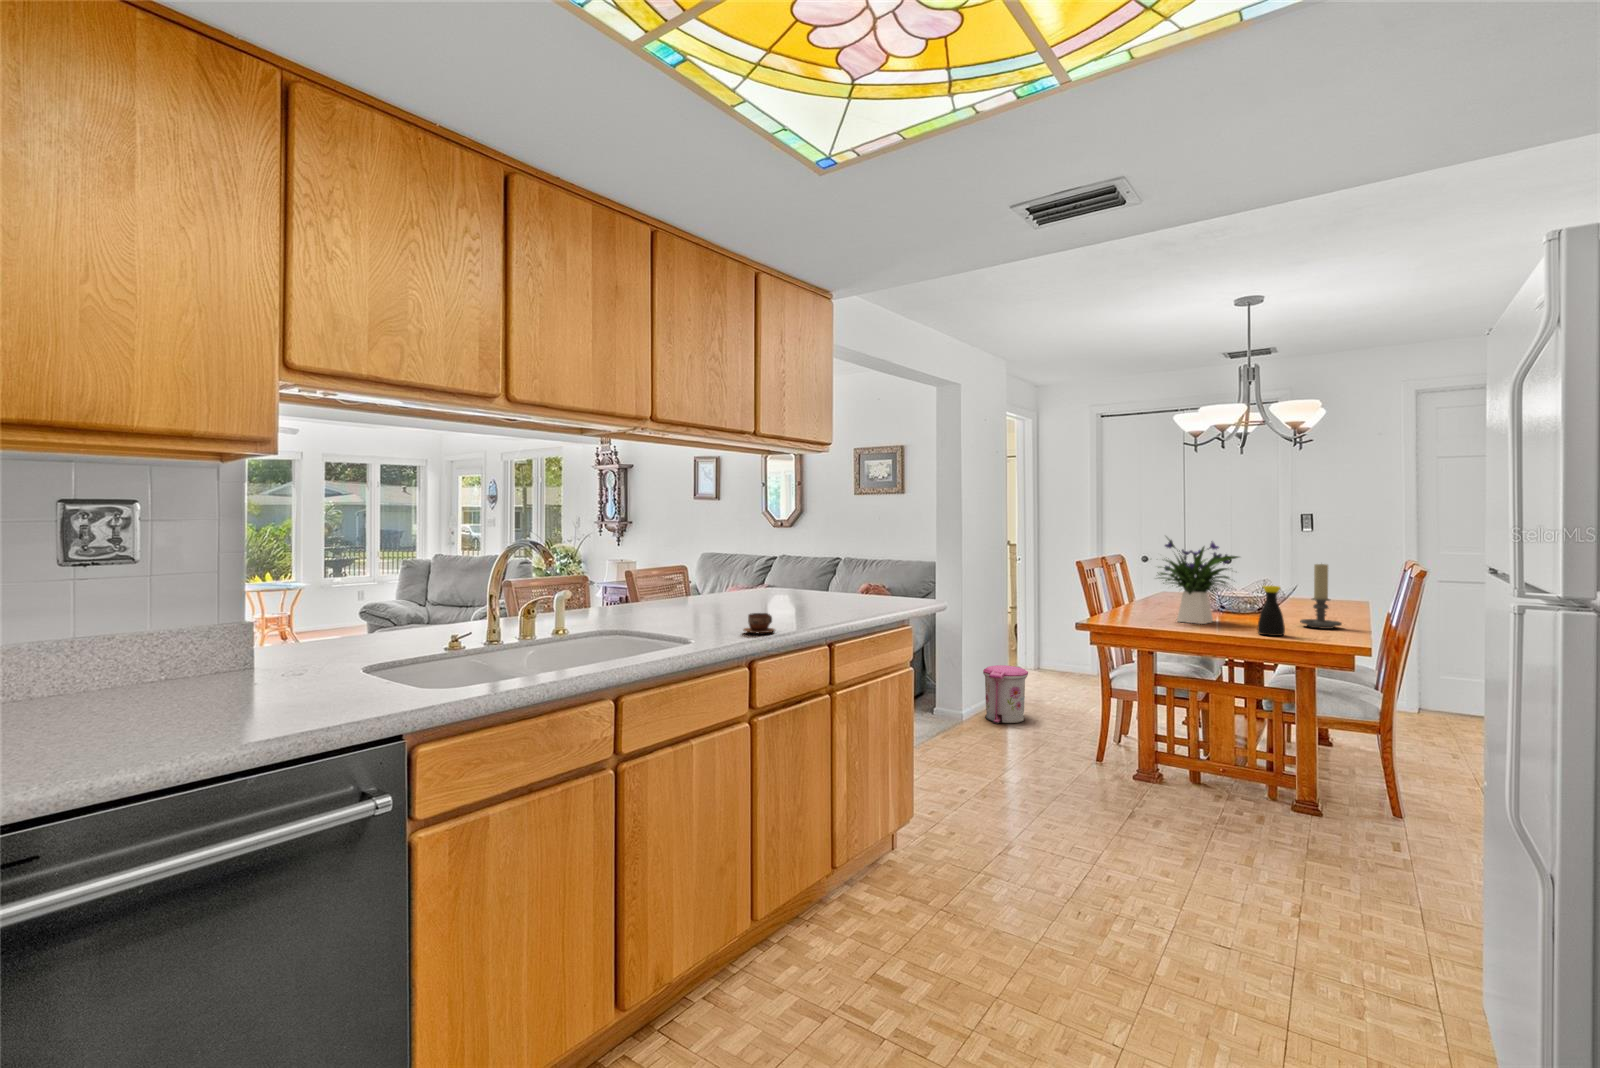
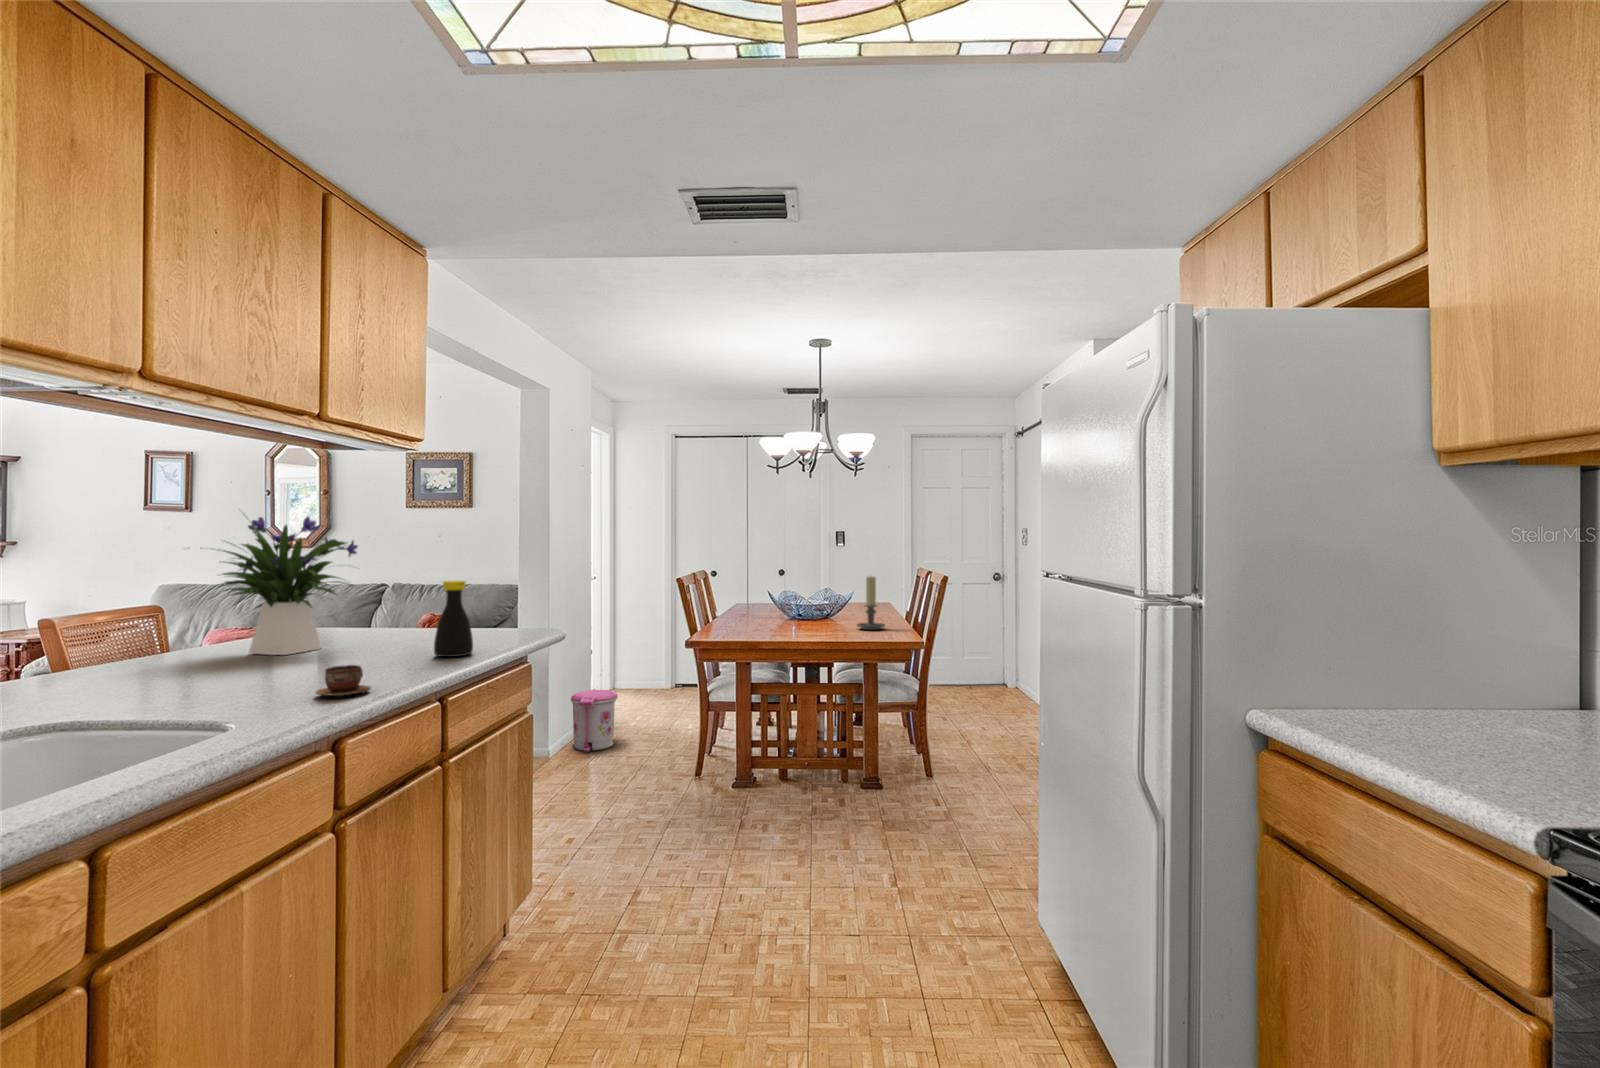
flower arrangement: present [1158,539,1239,624] -> present [219,517,358,655]
bottle: present [1258,586,1285,636] -> present [434,580,473,657]

